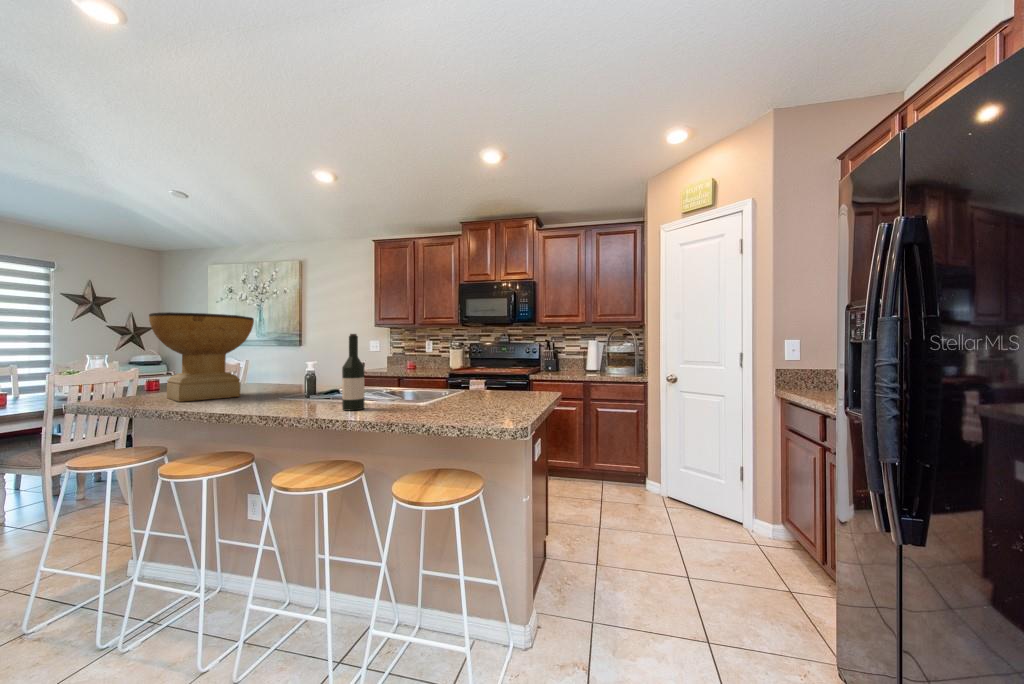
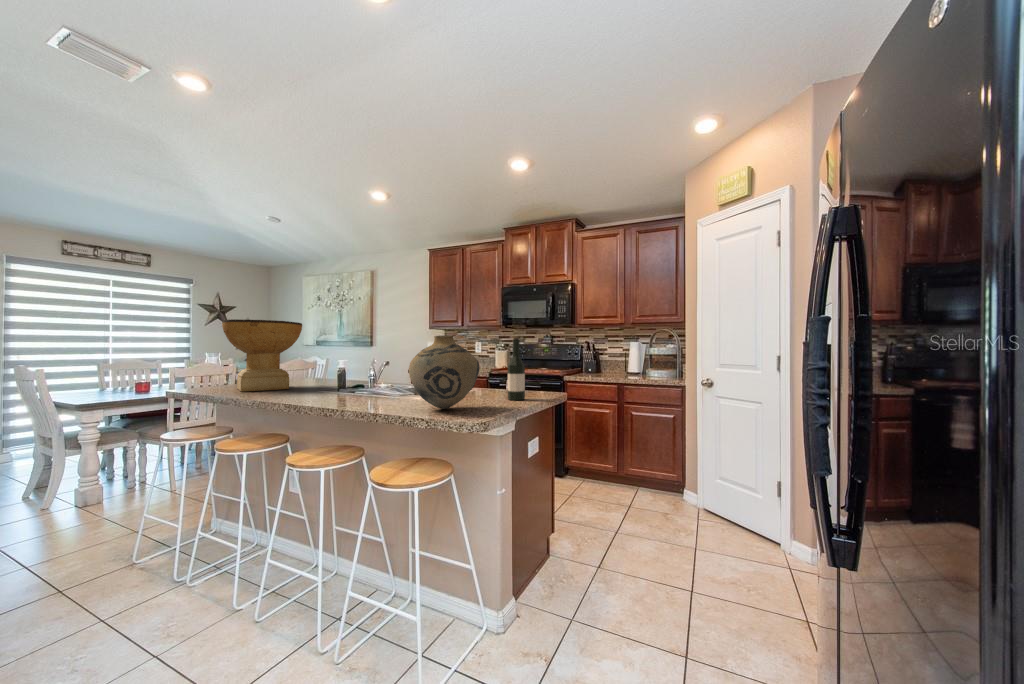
vase: none [430,333,506,414] -> present [409,335,480,409]
wine bottle: present [342,334,365,411] -> present [508,338,525,400]

